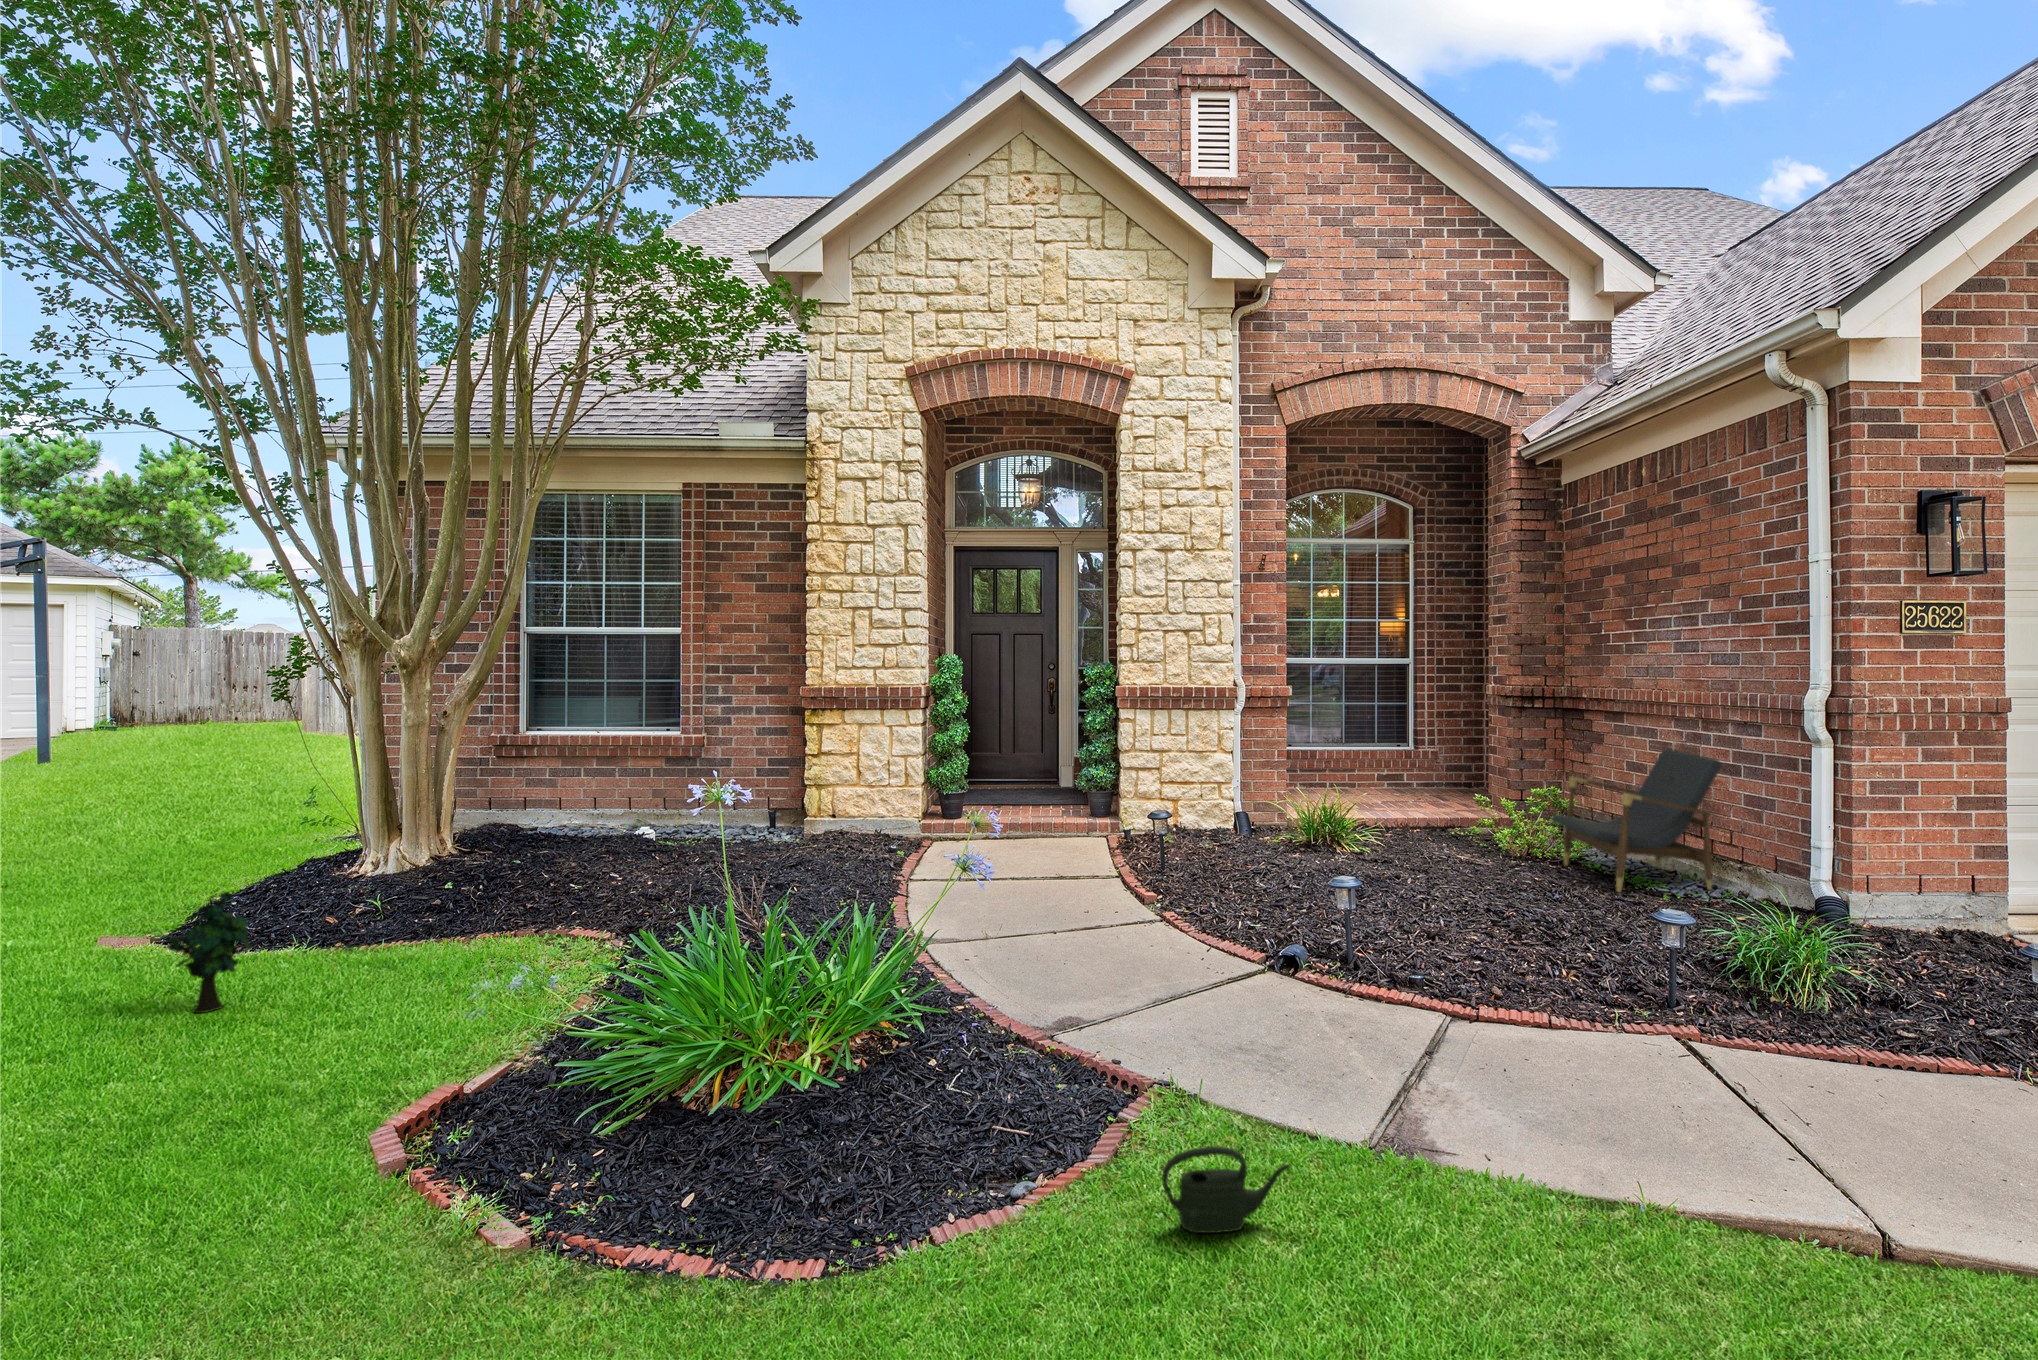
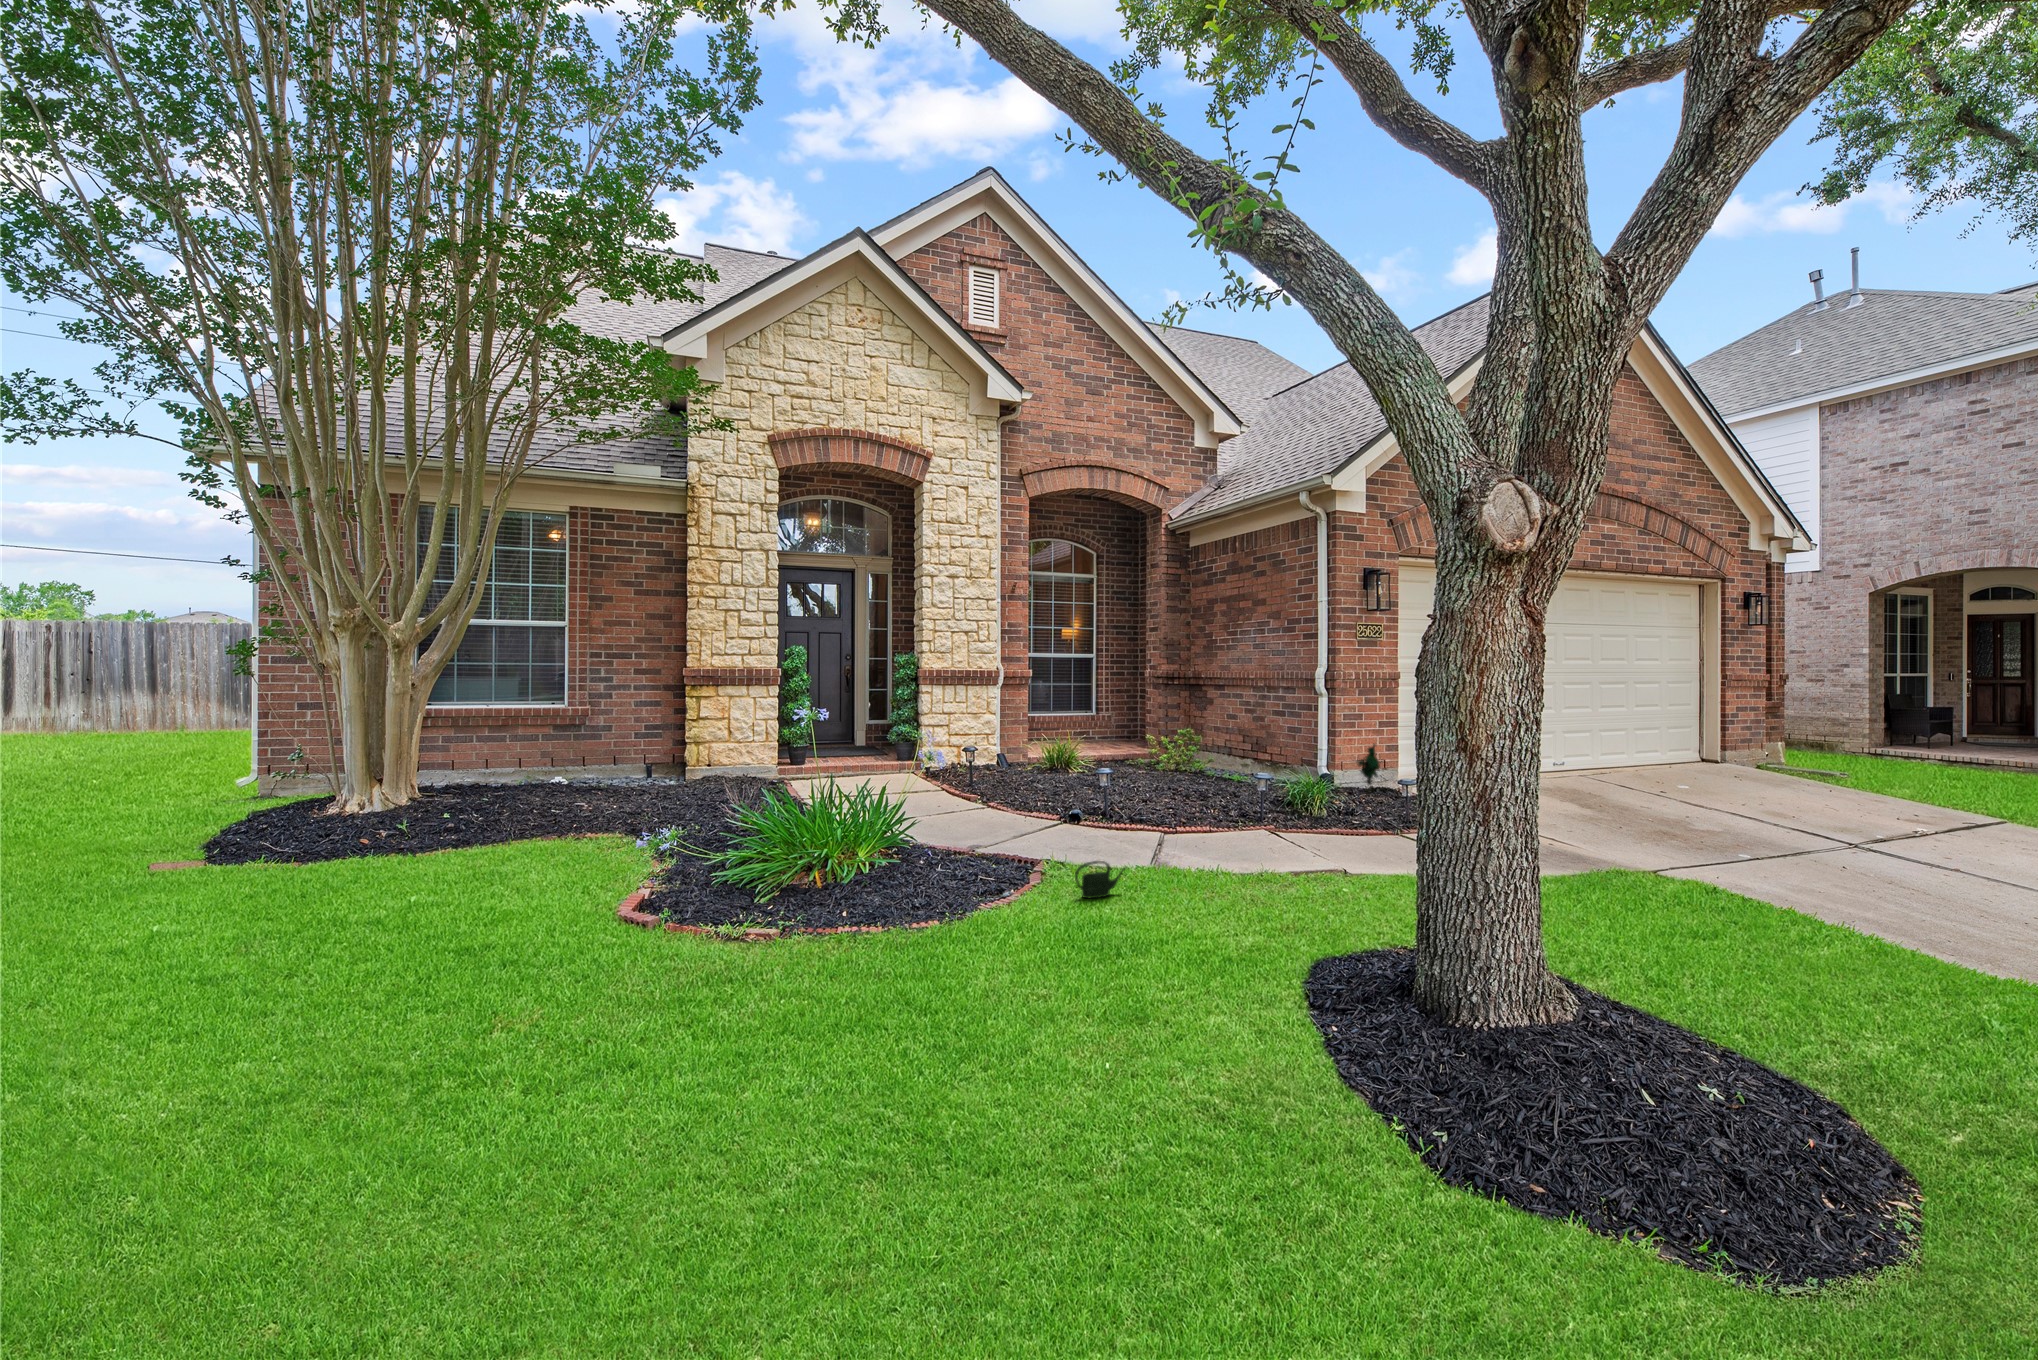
lounge chair: present [1552,749,1722,892] -> none [1190,704,1276,783]
decorative plant: present [167,892,252,1013] -> present [1356,744,1382,792]

